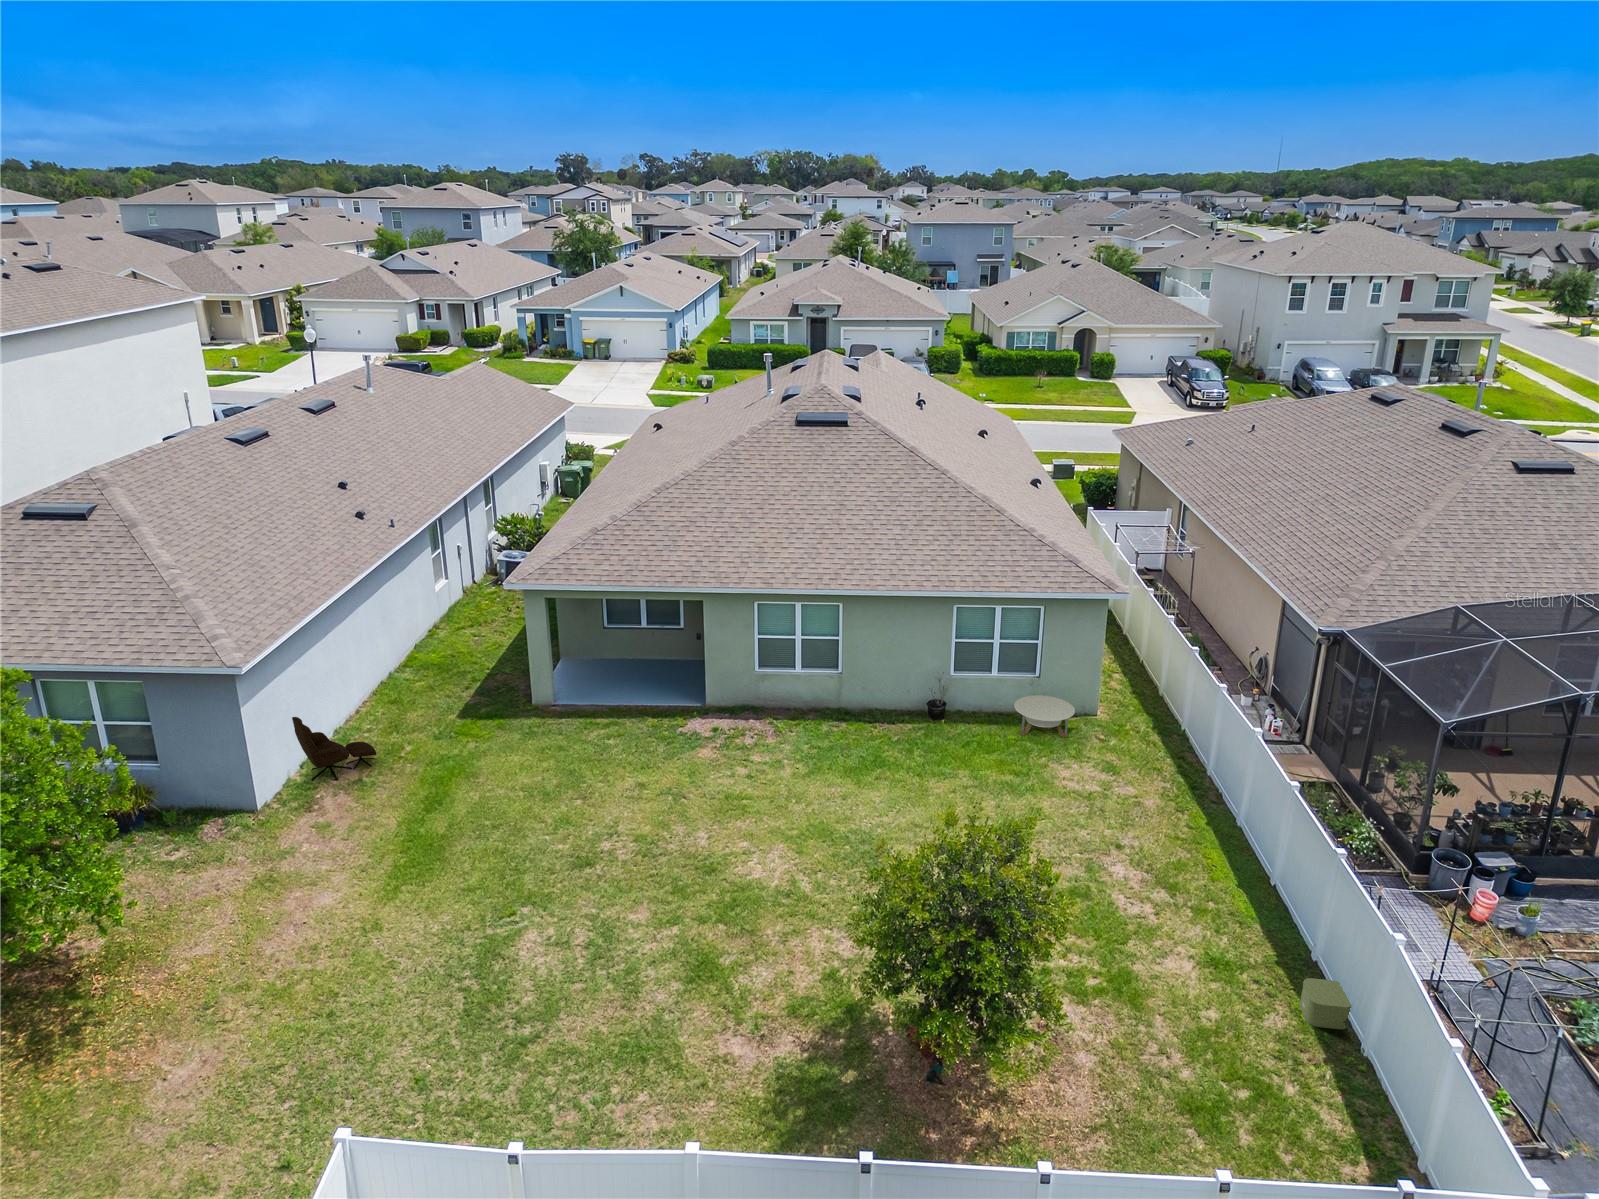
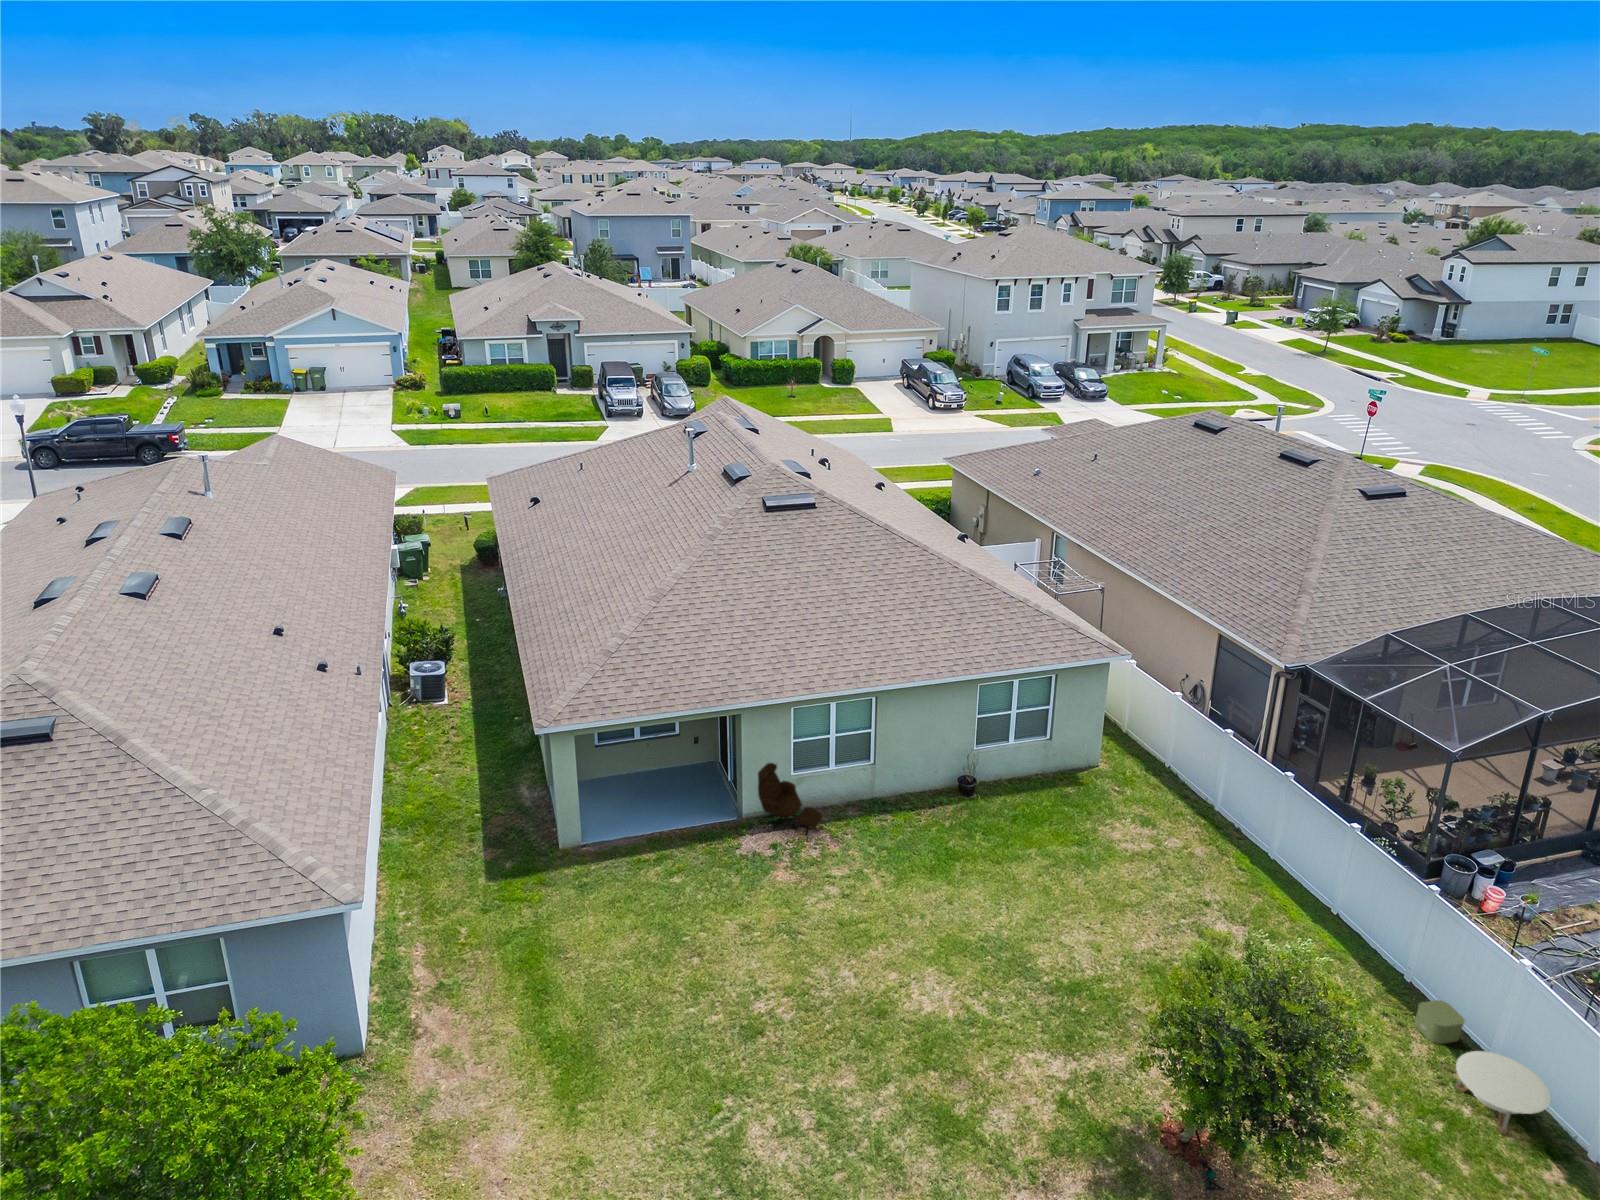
round table: present [1014,695,1075,737] -> present [1455,1051,1550,1135]
lounge chair: present [292,717,376,781] -> present [758,763,822,832]

